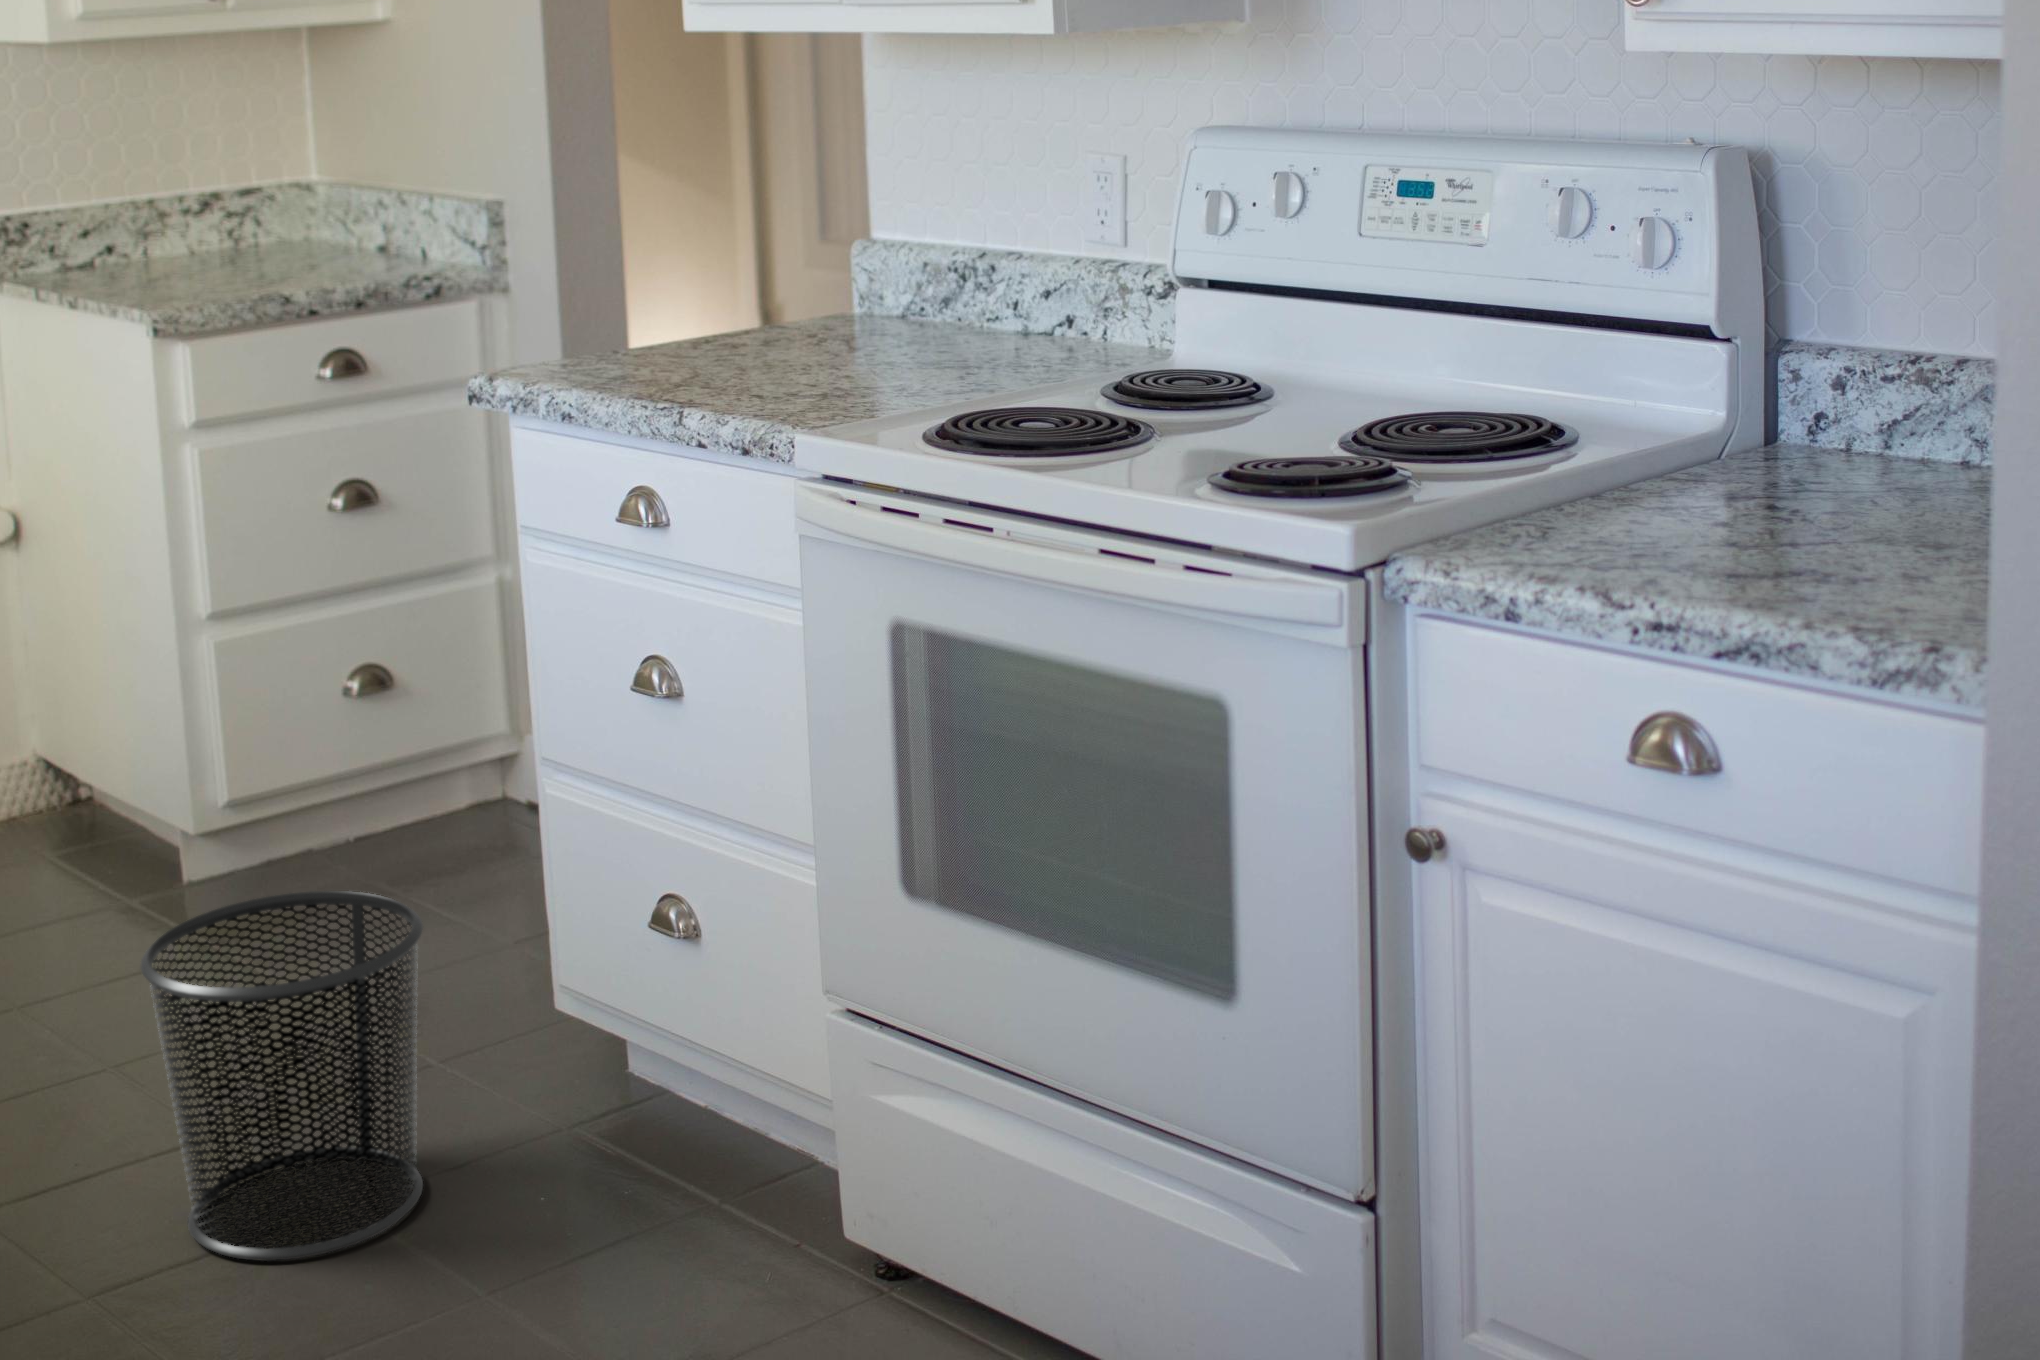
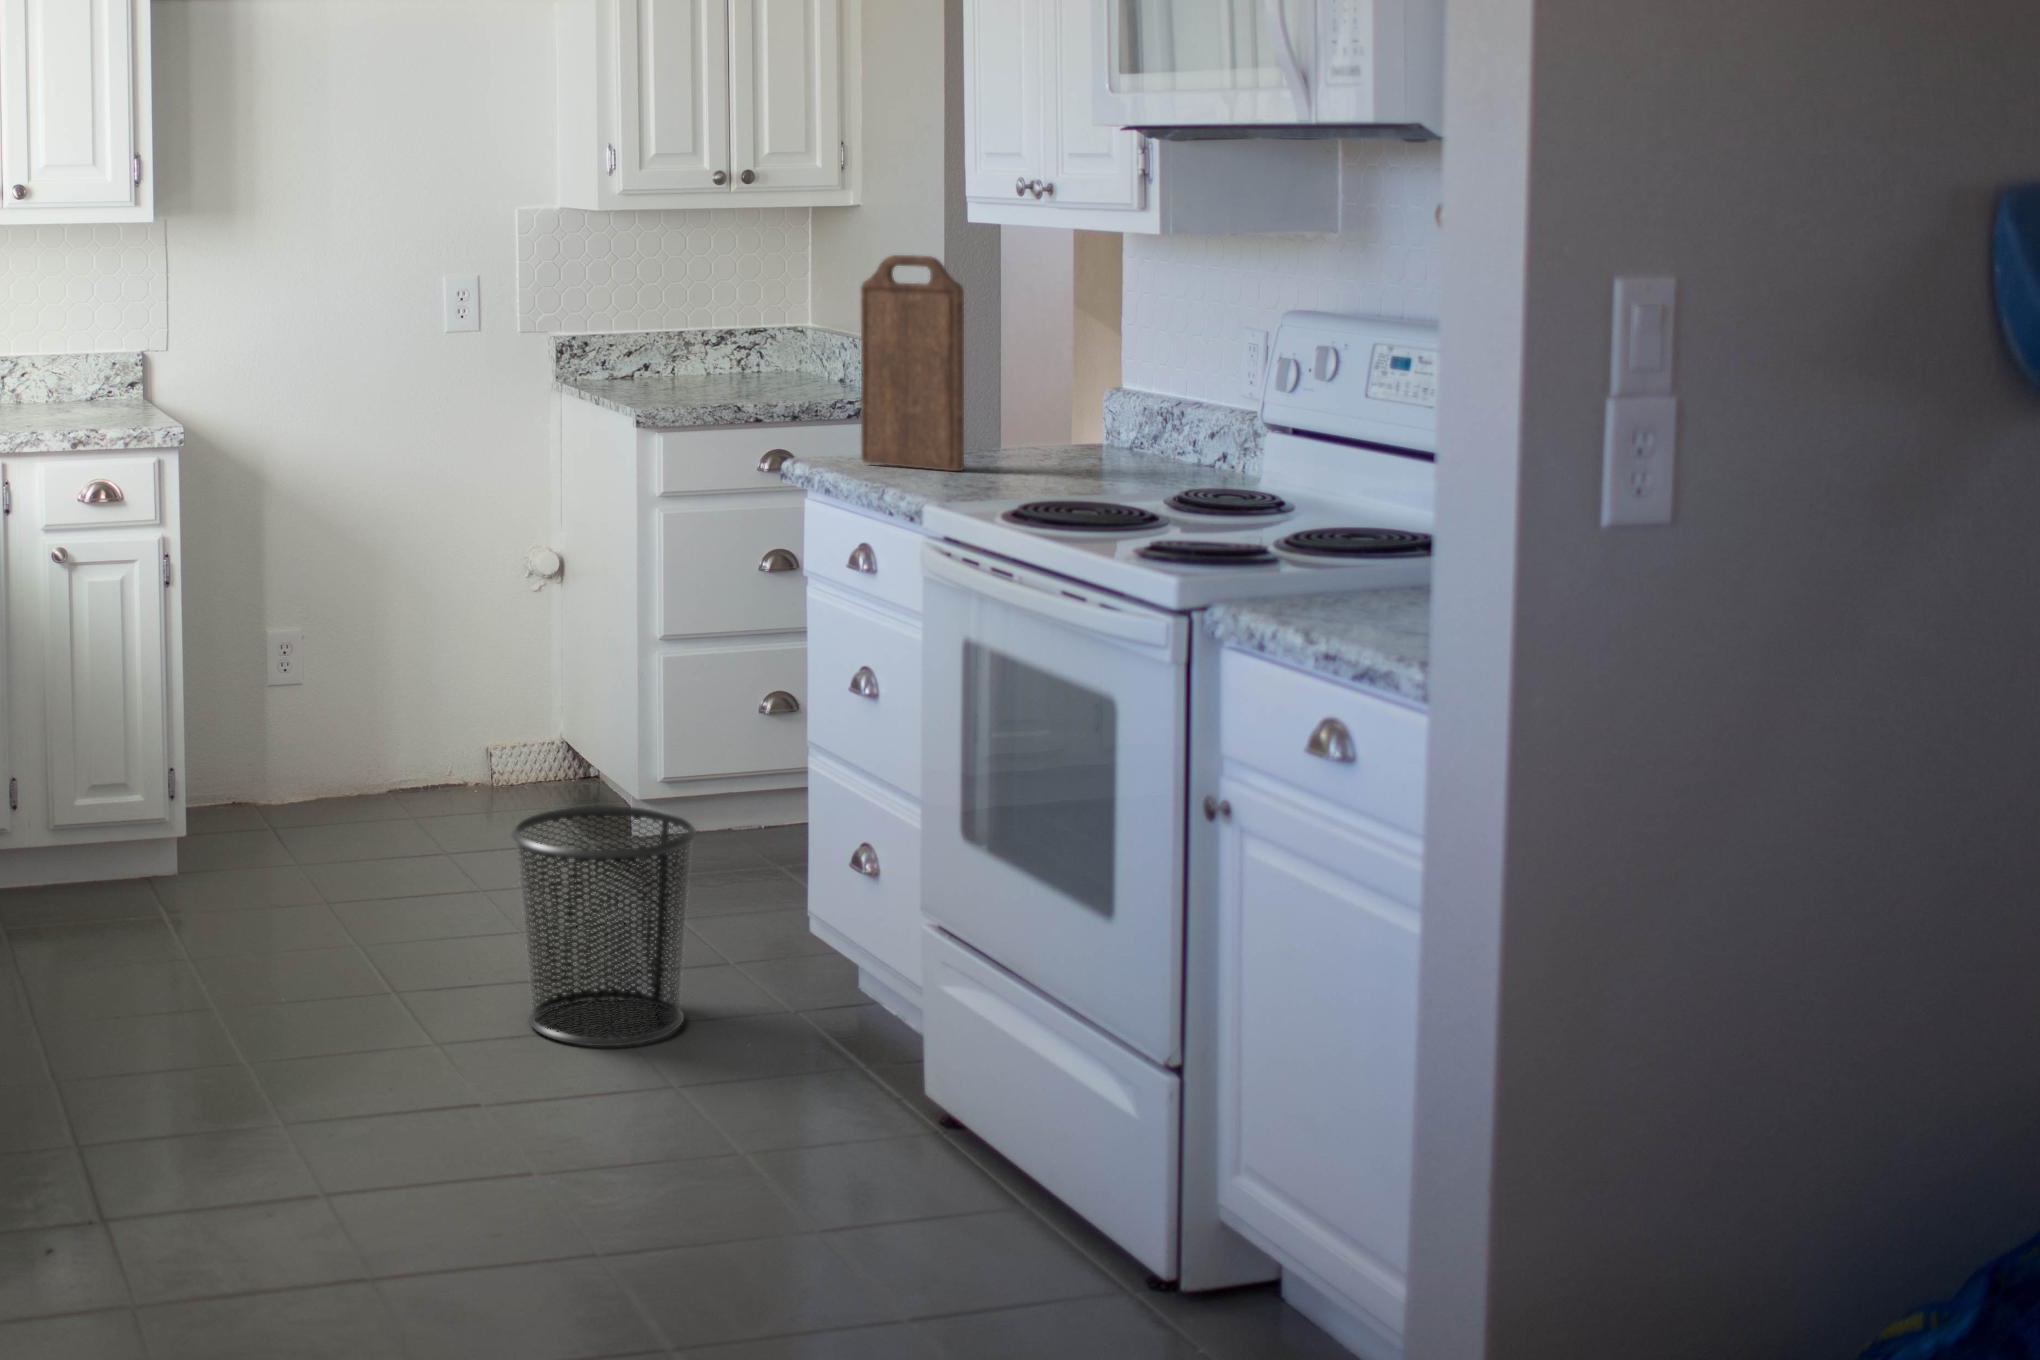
cutting board: none [570,79,743,371] -> present [861,255,964,471]

